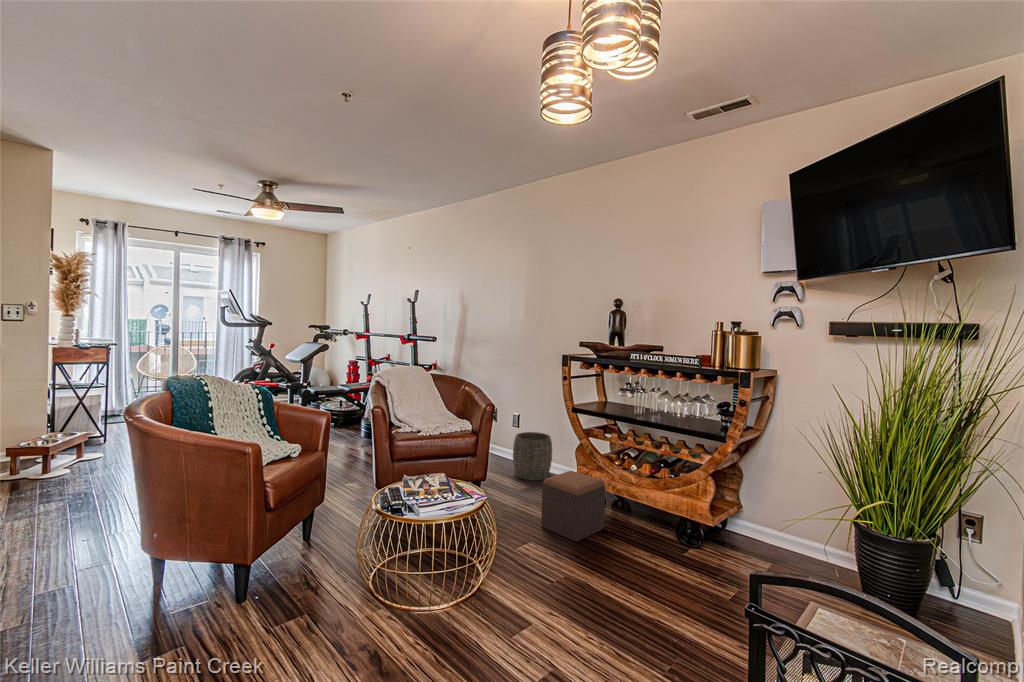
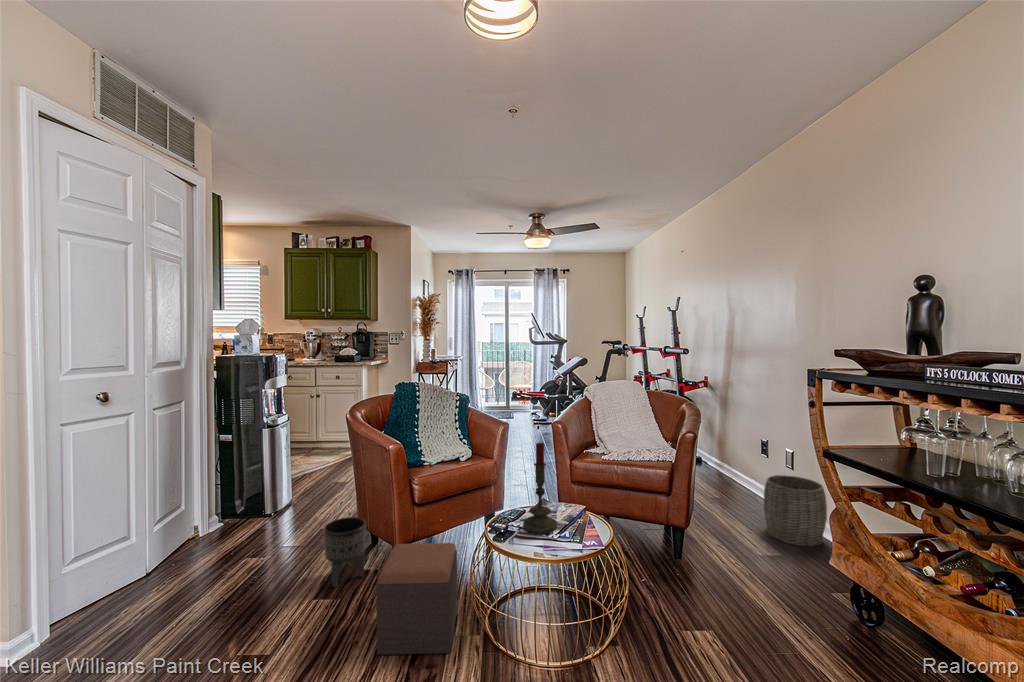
candle: none [412,421,443,501] -> present [523,443,557,534]
footstool: present [541,471,605,542] -> present [376,543,457,655]
planter: none [135,549,197,640] -> present [324,517,366,587]

